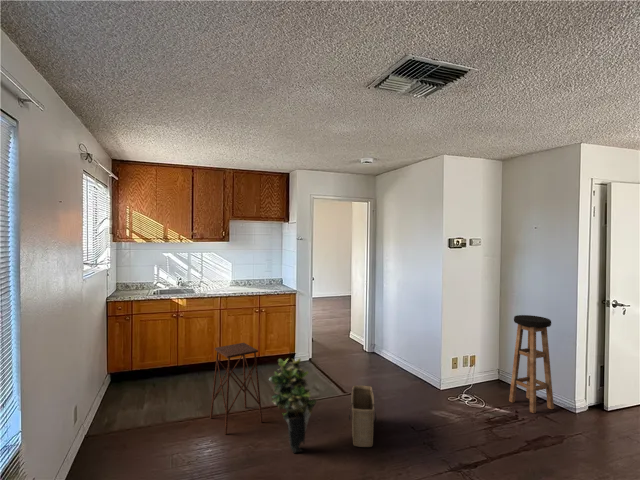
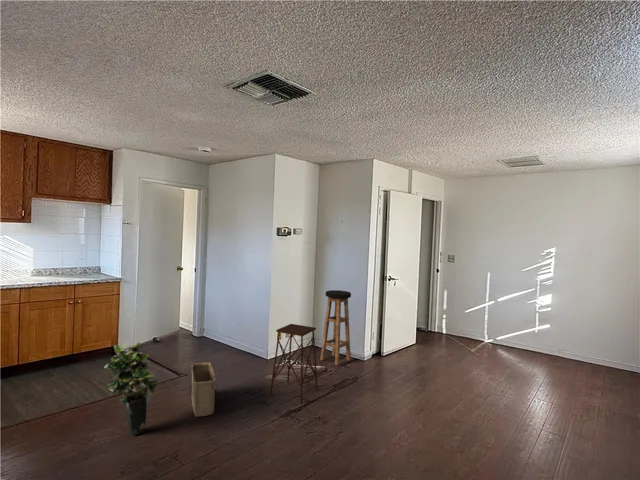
side table: present [210,343,263,434] -> present [270,324,318,404]

